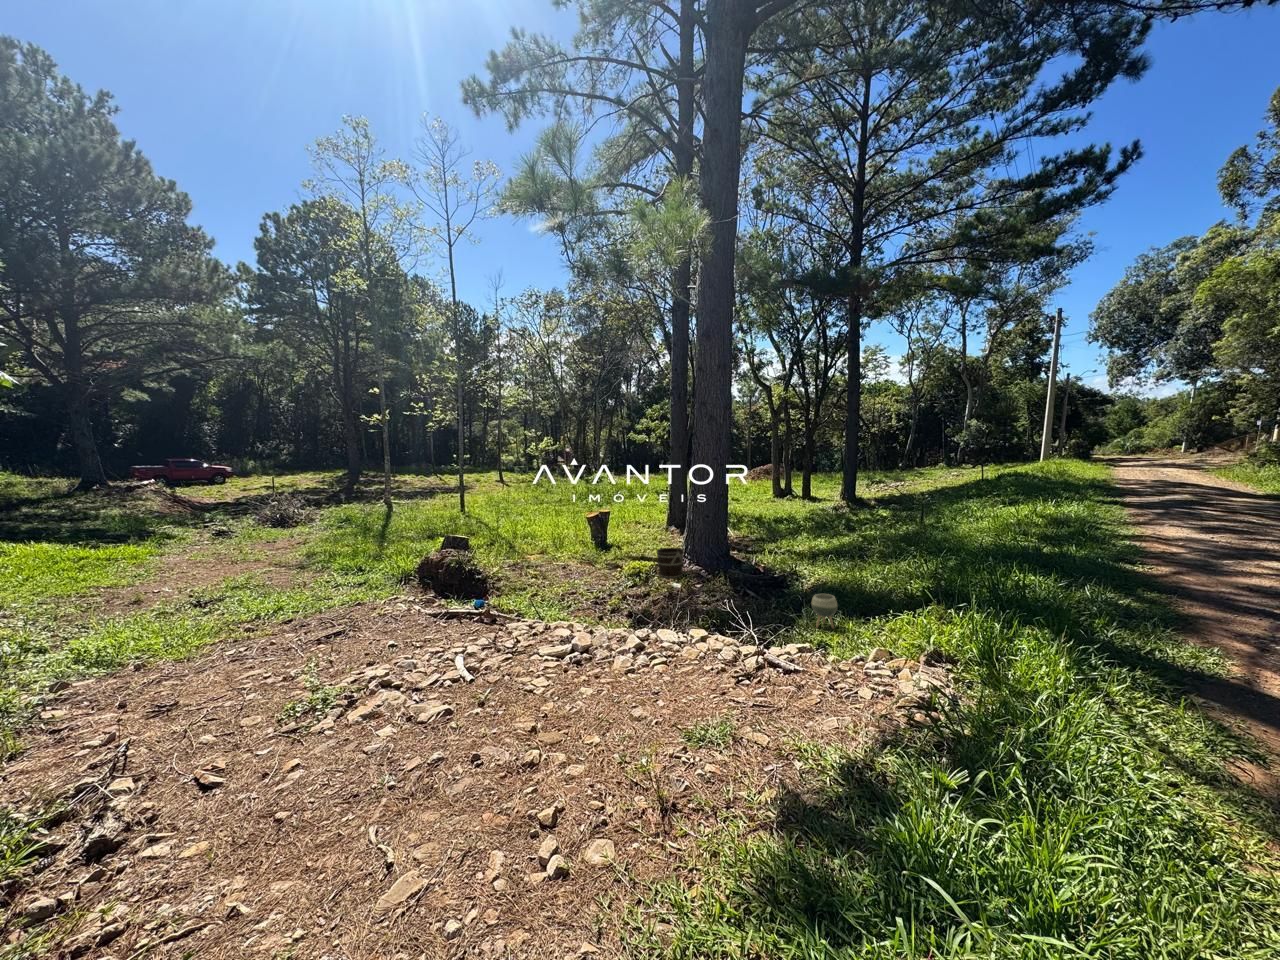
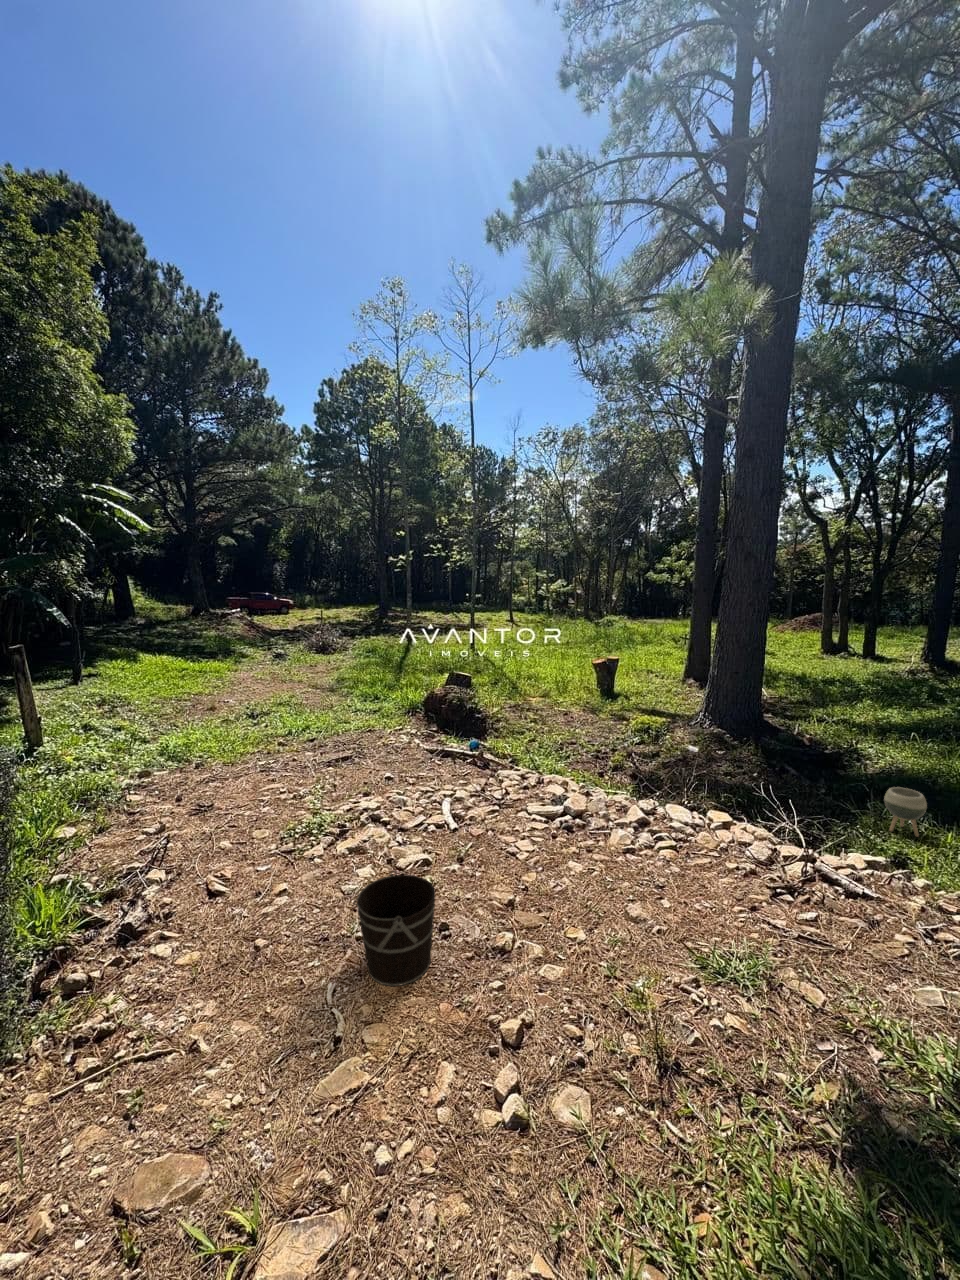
bucket: present [657,548,684,578] -> present [354,871,435,986]

